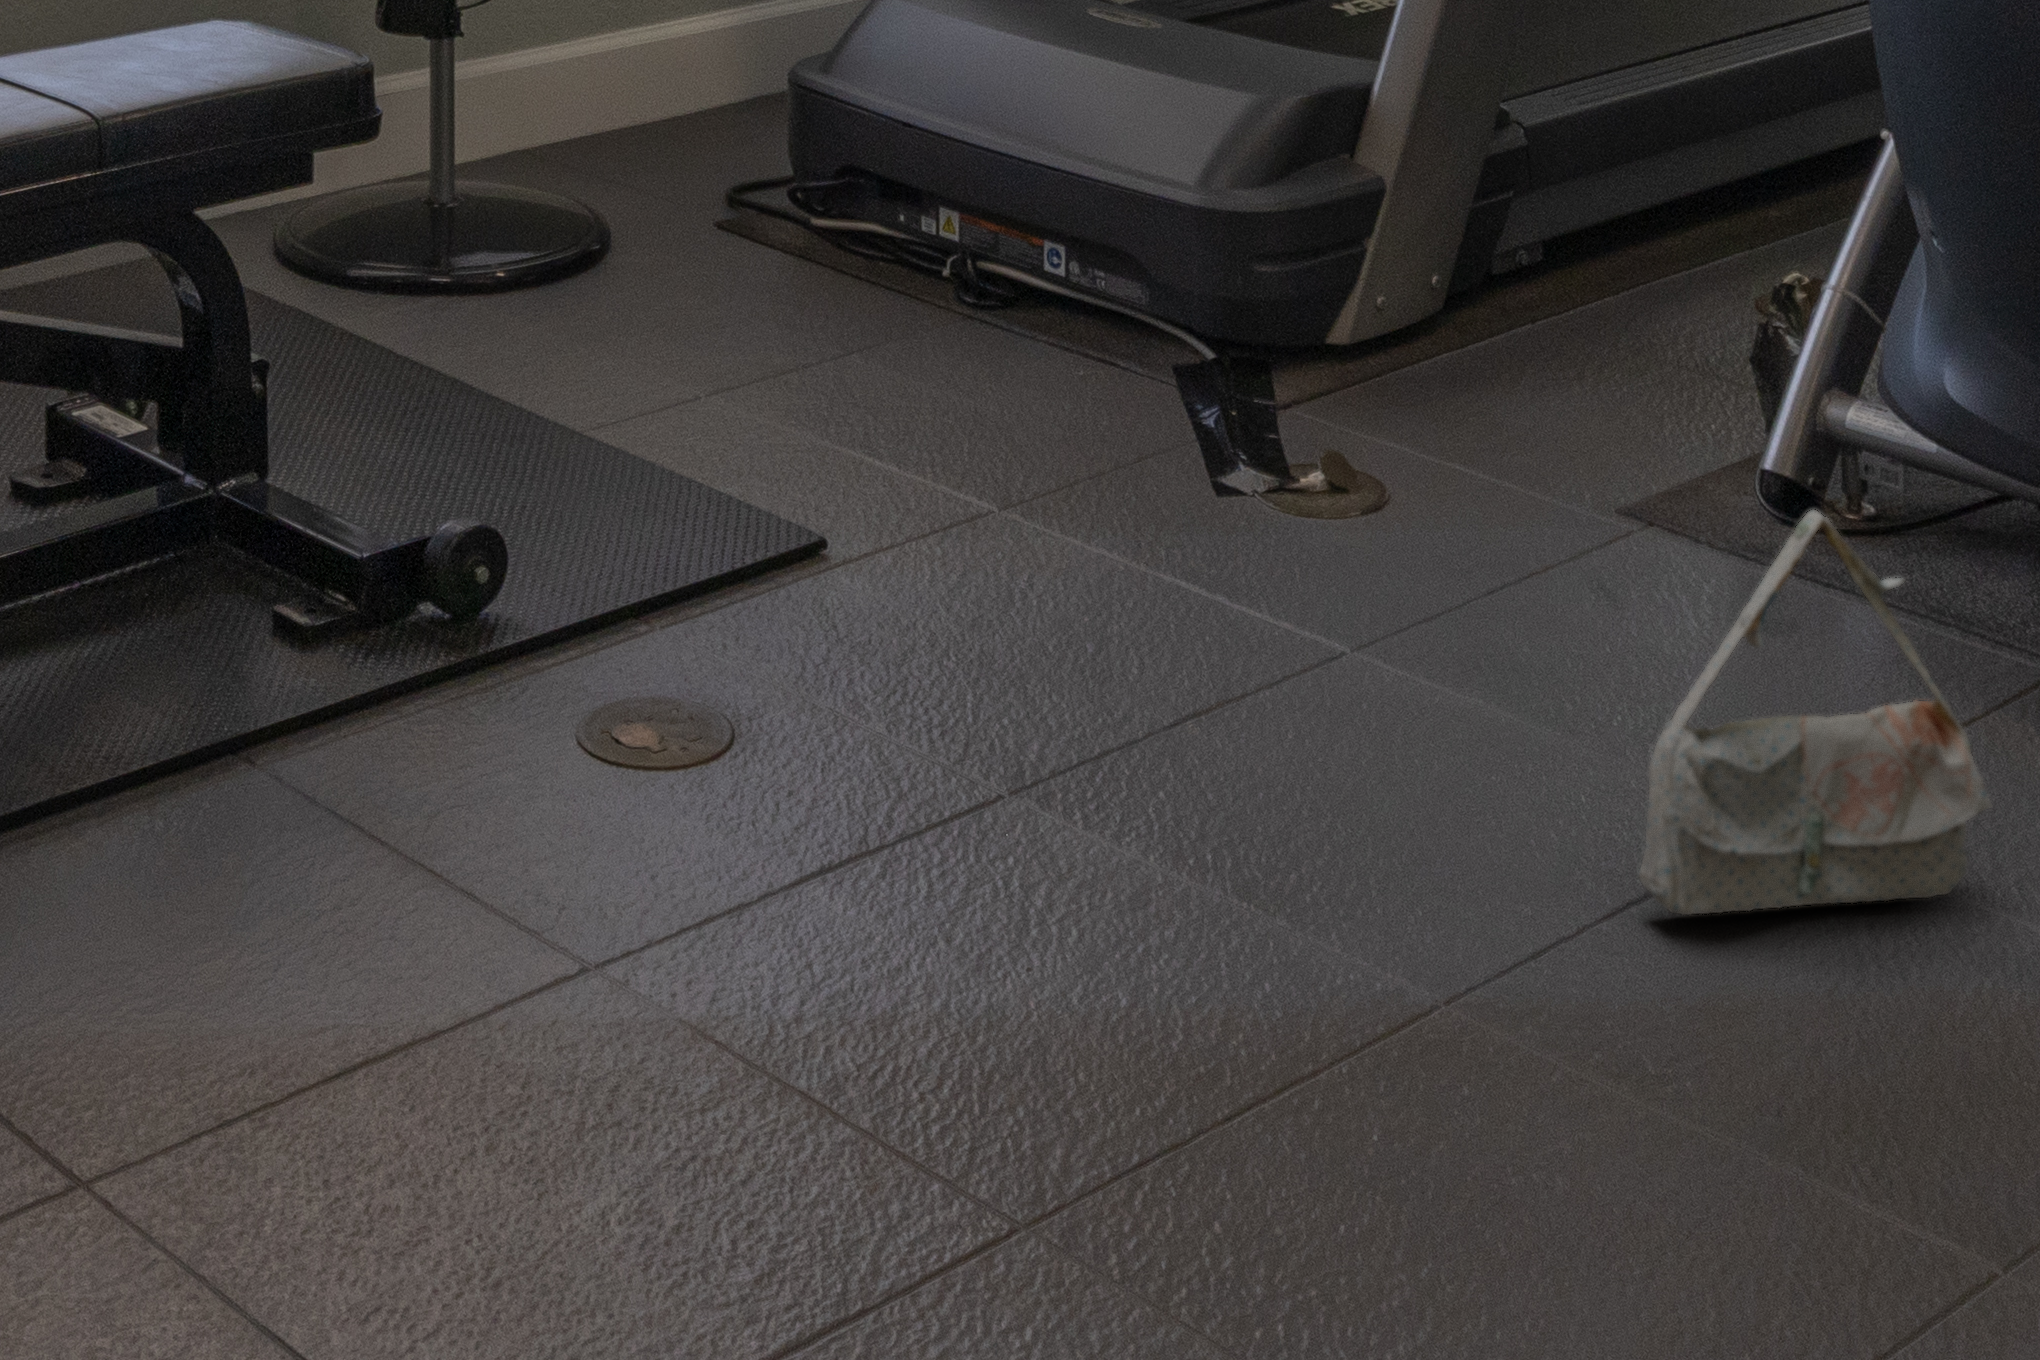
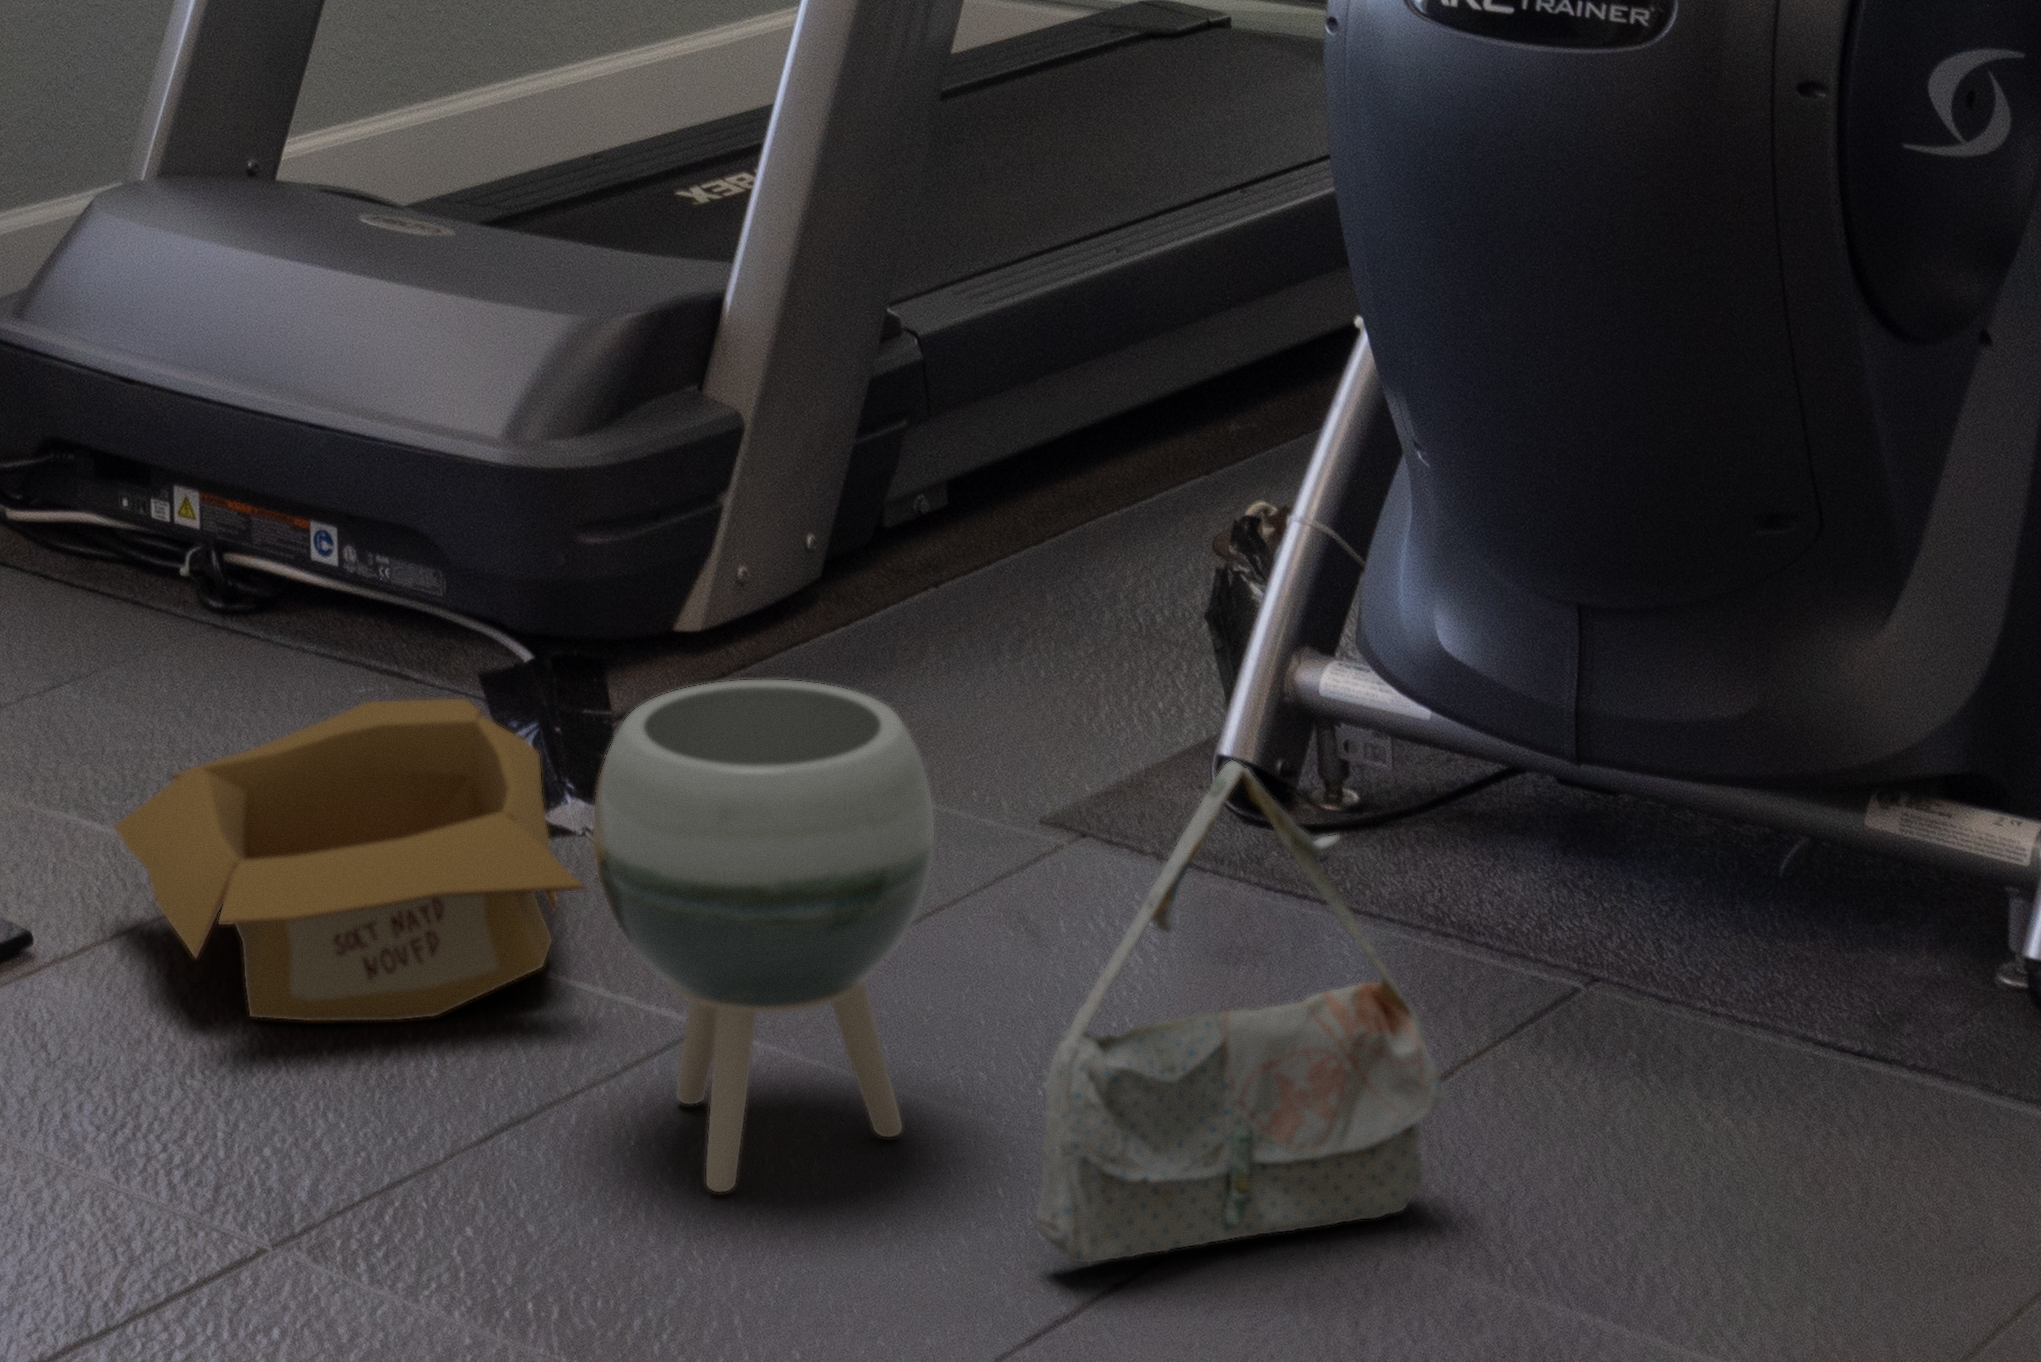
cardboard box: none [885,392,1263,650] -> present [115,699,588,1021]
planter: none [1274,406,1553,822] -> present [593,680,934,1192]

